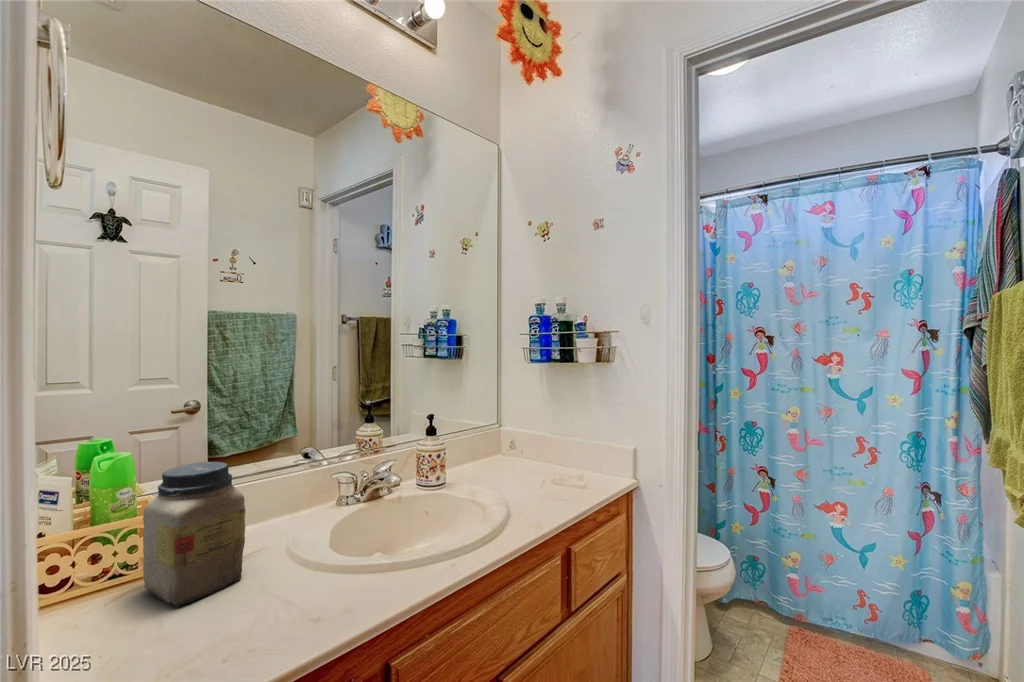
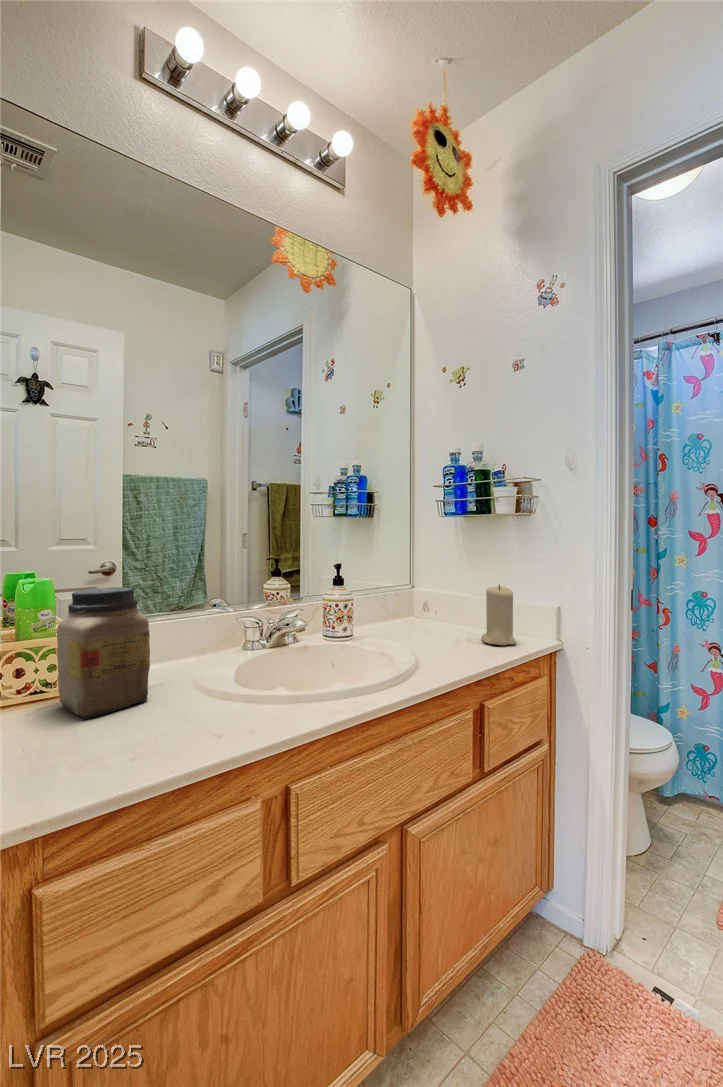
candle: none [565,433,596,491] -> present [481,585,516,645]

